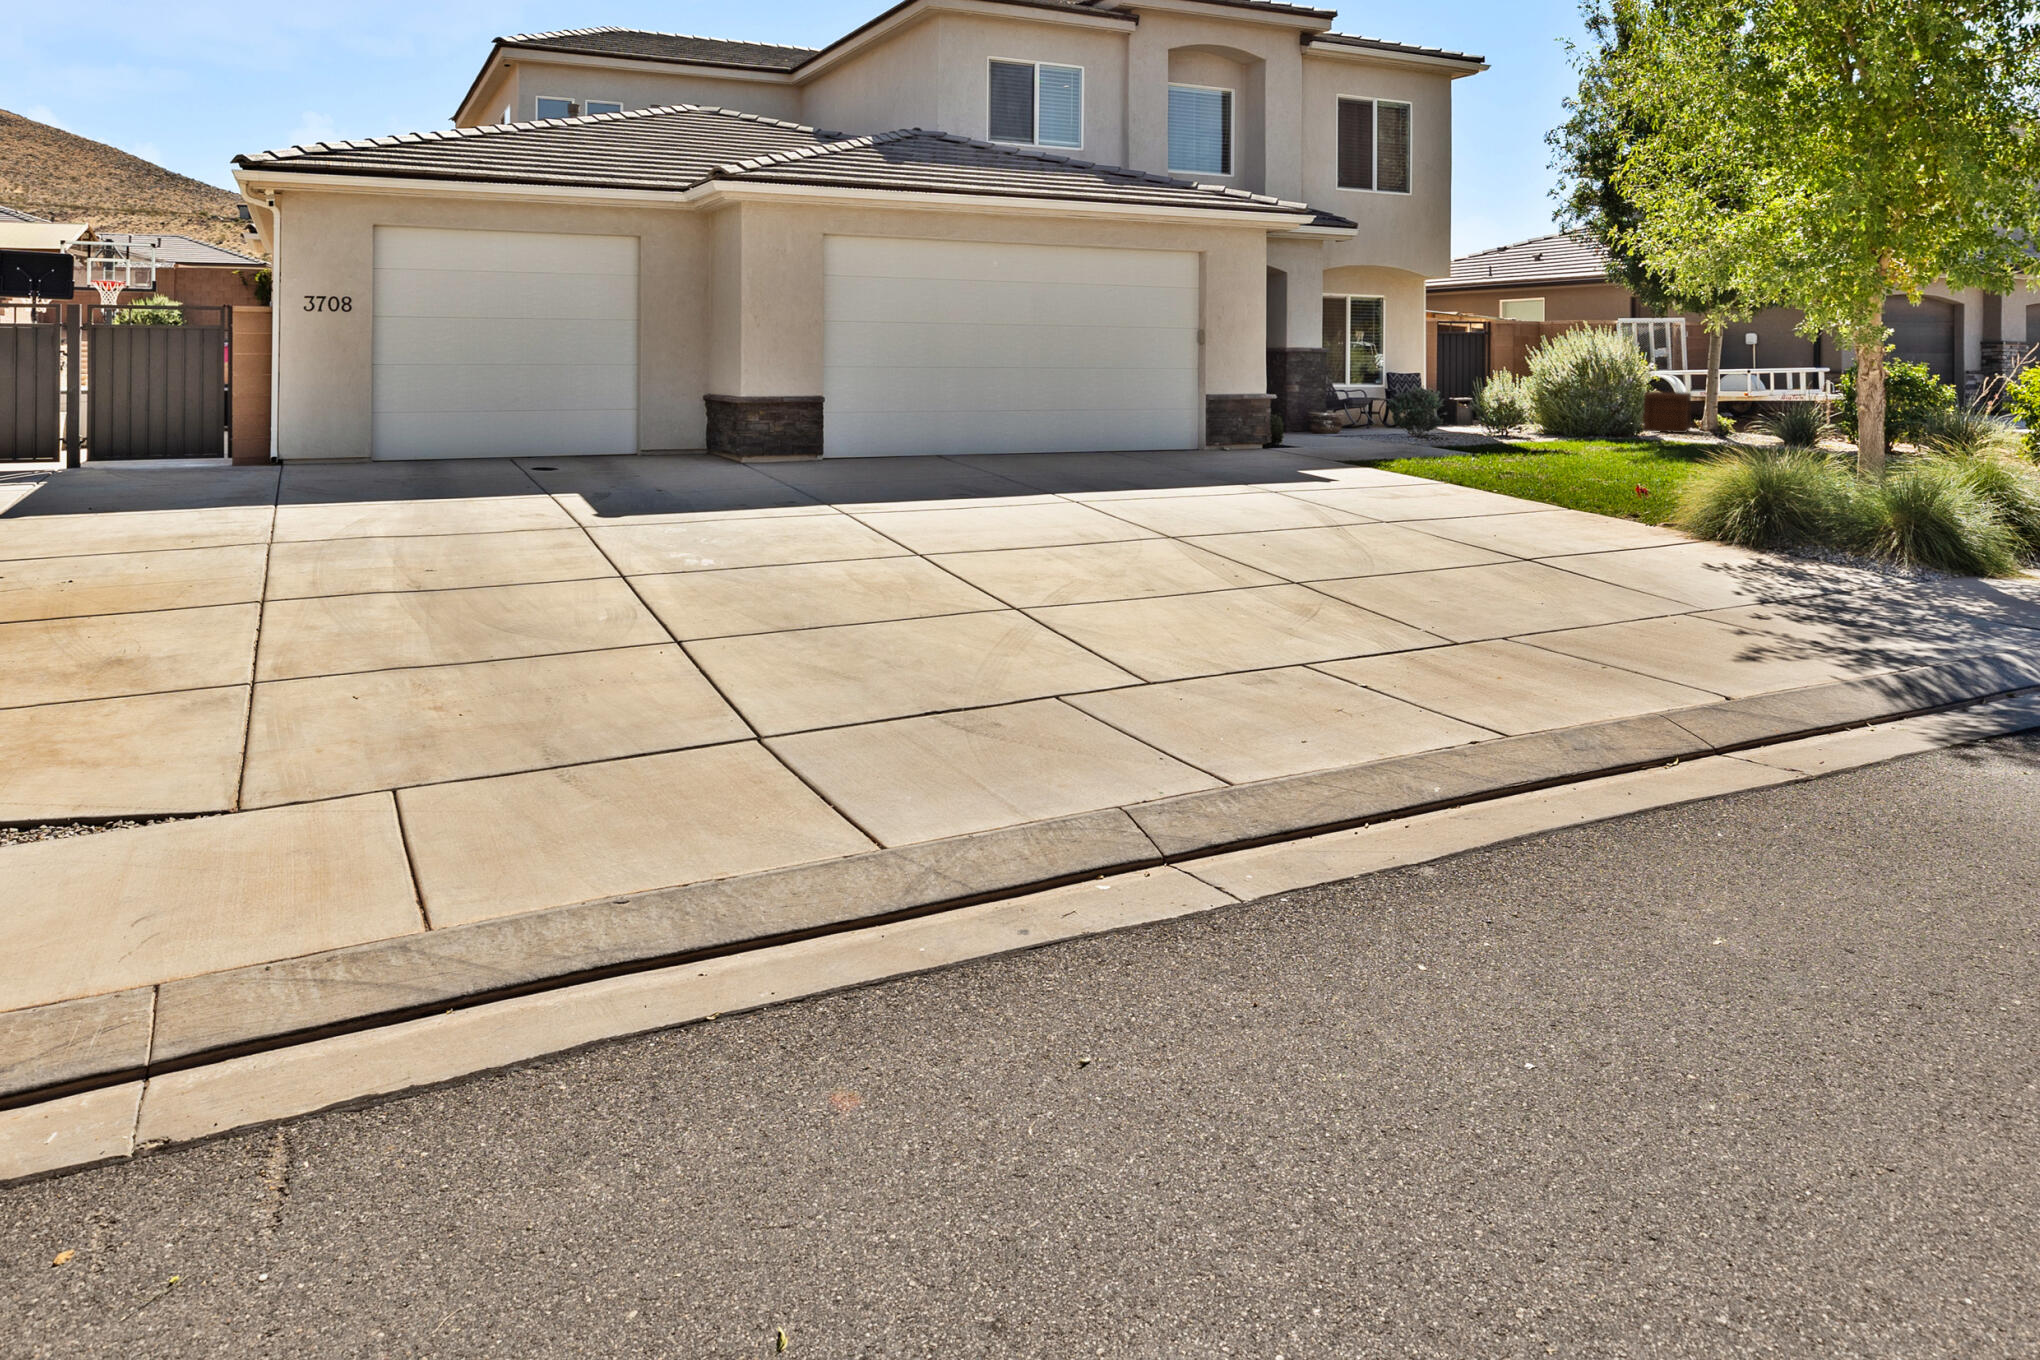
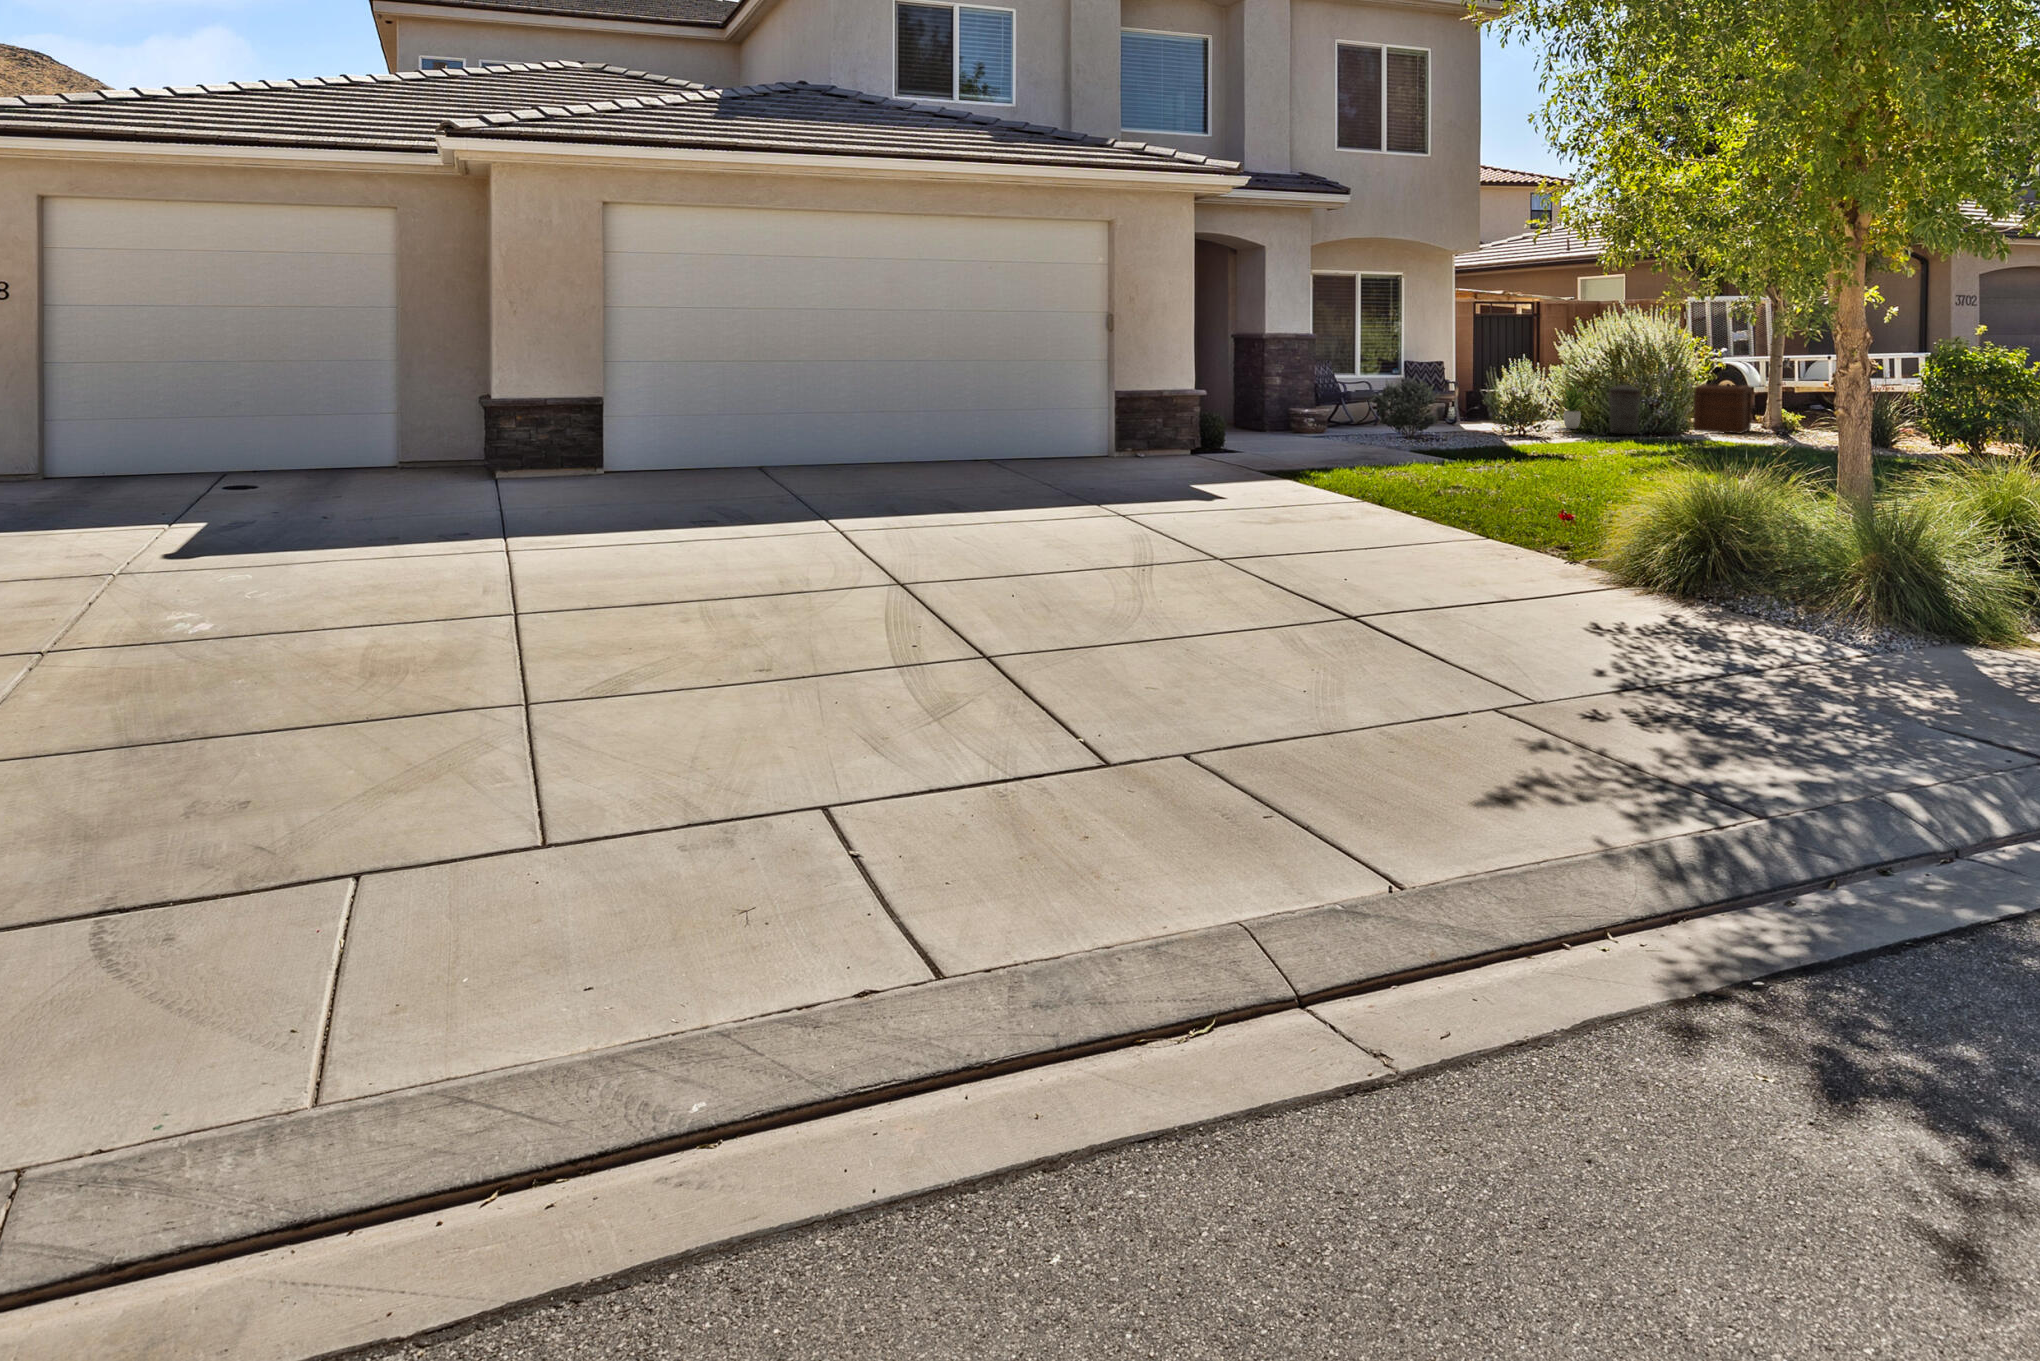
potted plant: none [1528,390,1555,428] -> present [1560,384,1587,429]
trash can: none [1575,390,1603,433] -> present [1609,385,1641,434]

